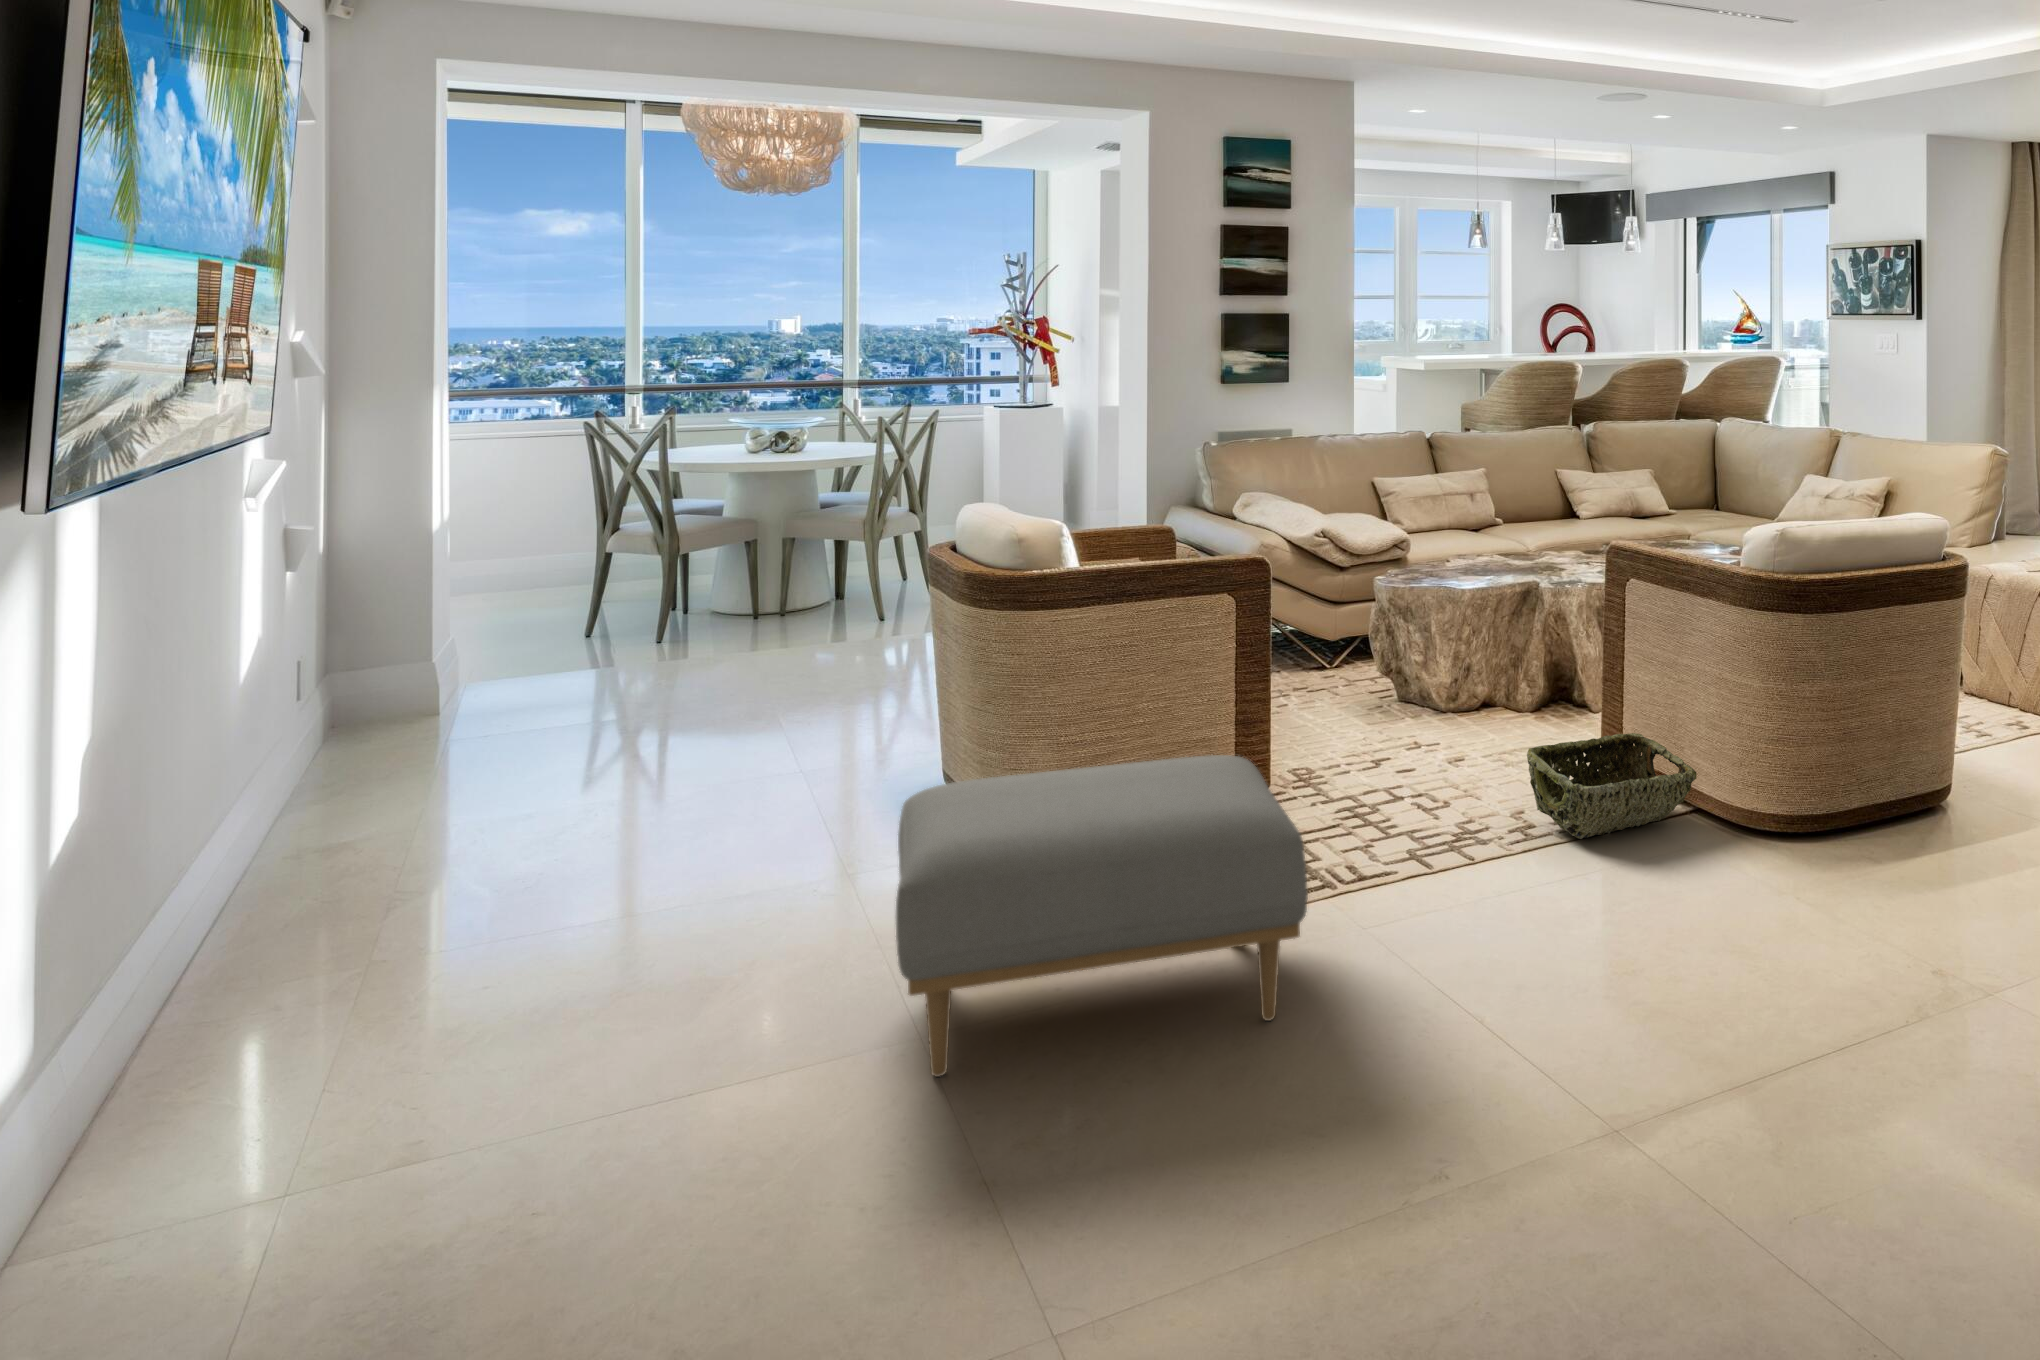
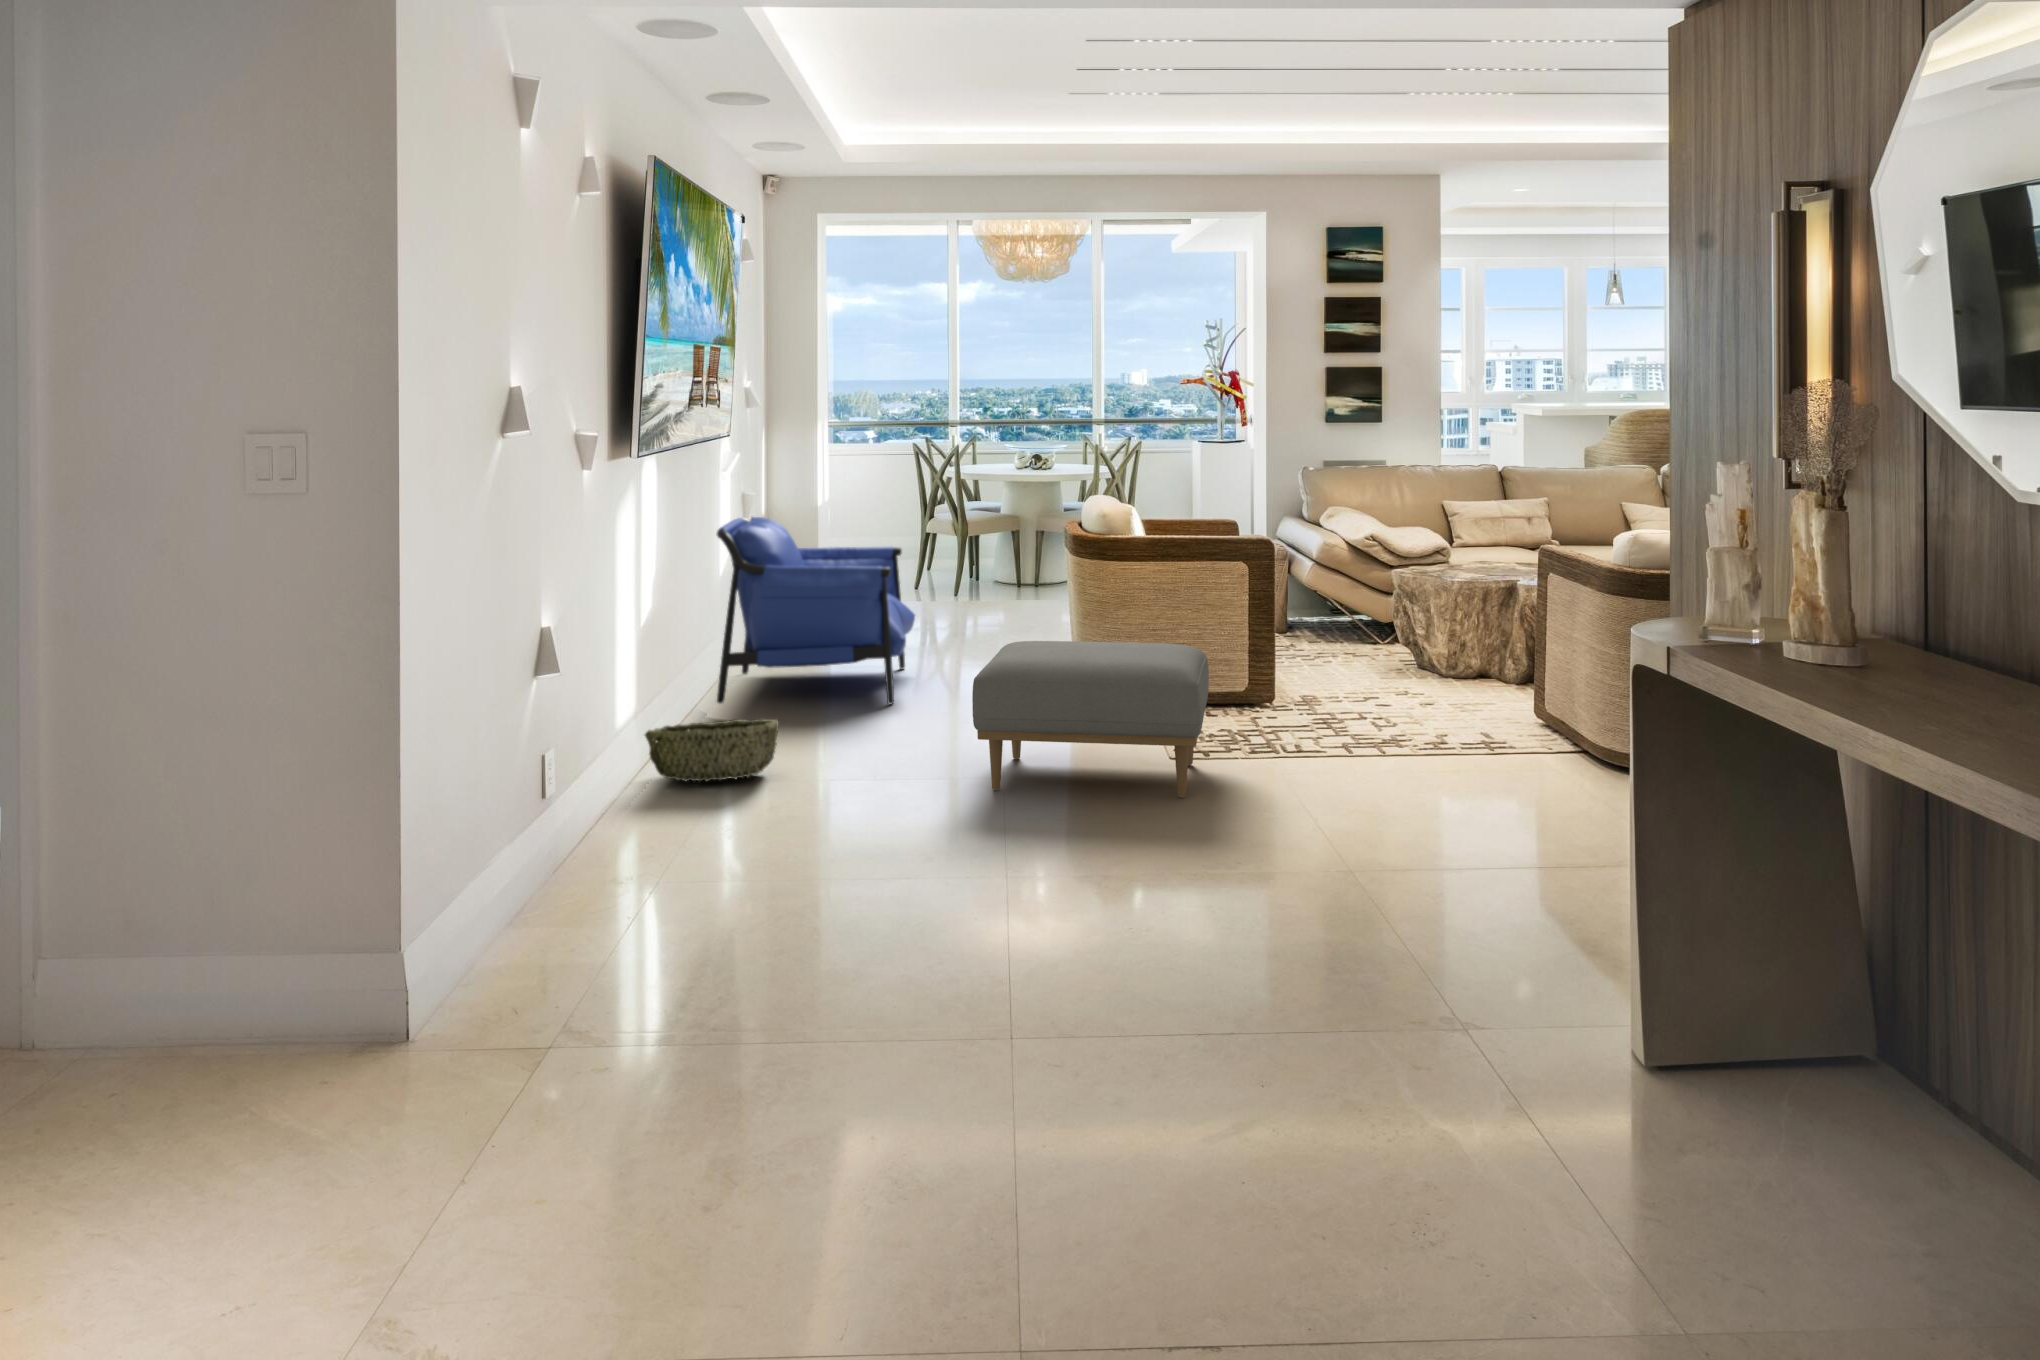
armchair: none [248,578,667,950] -> present [717,517,915,704]
woven basket: present [1527,733,1697,839] -> present [645,719,779,781]

